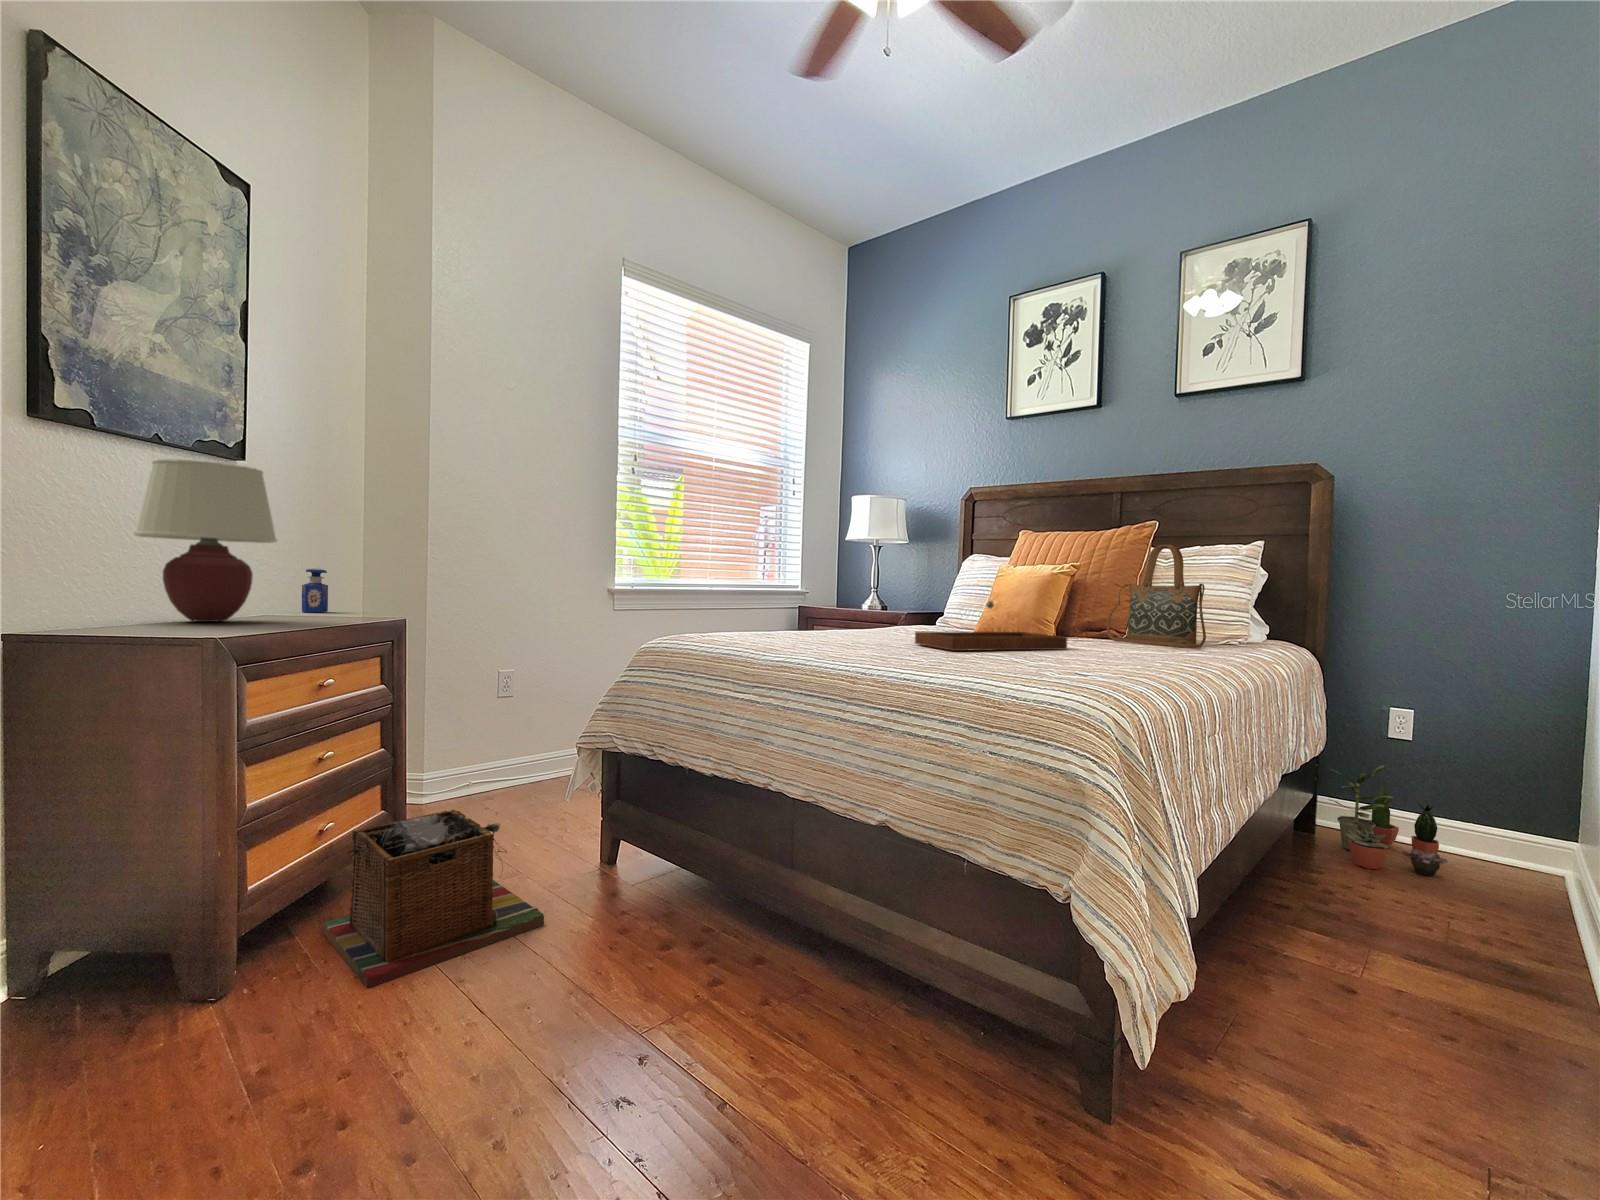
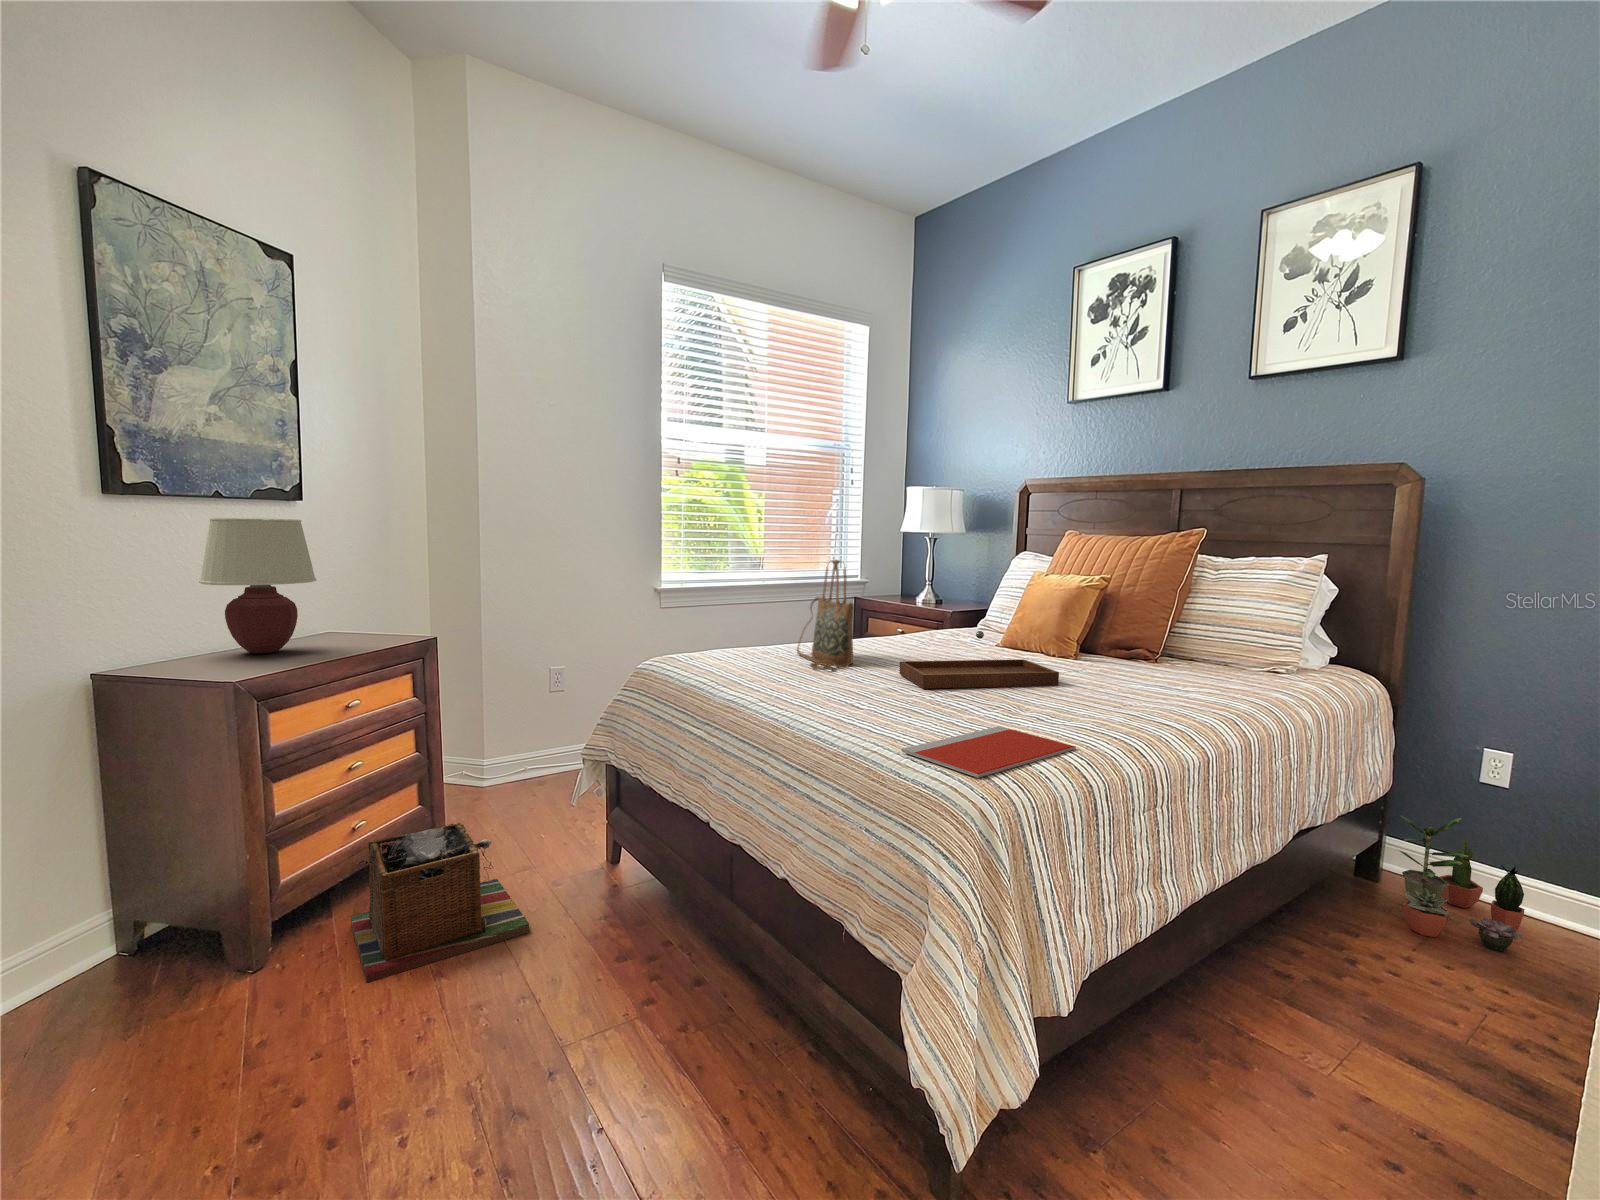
handbag: present [1107,545,1206,648] -> present [797,560,854,670]
perfume bottle: present [302,568,328,612] -> none [361,588,386,628]
notebook: none [1002,667,1151,693] -> present [902,726,1076,778]

